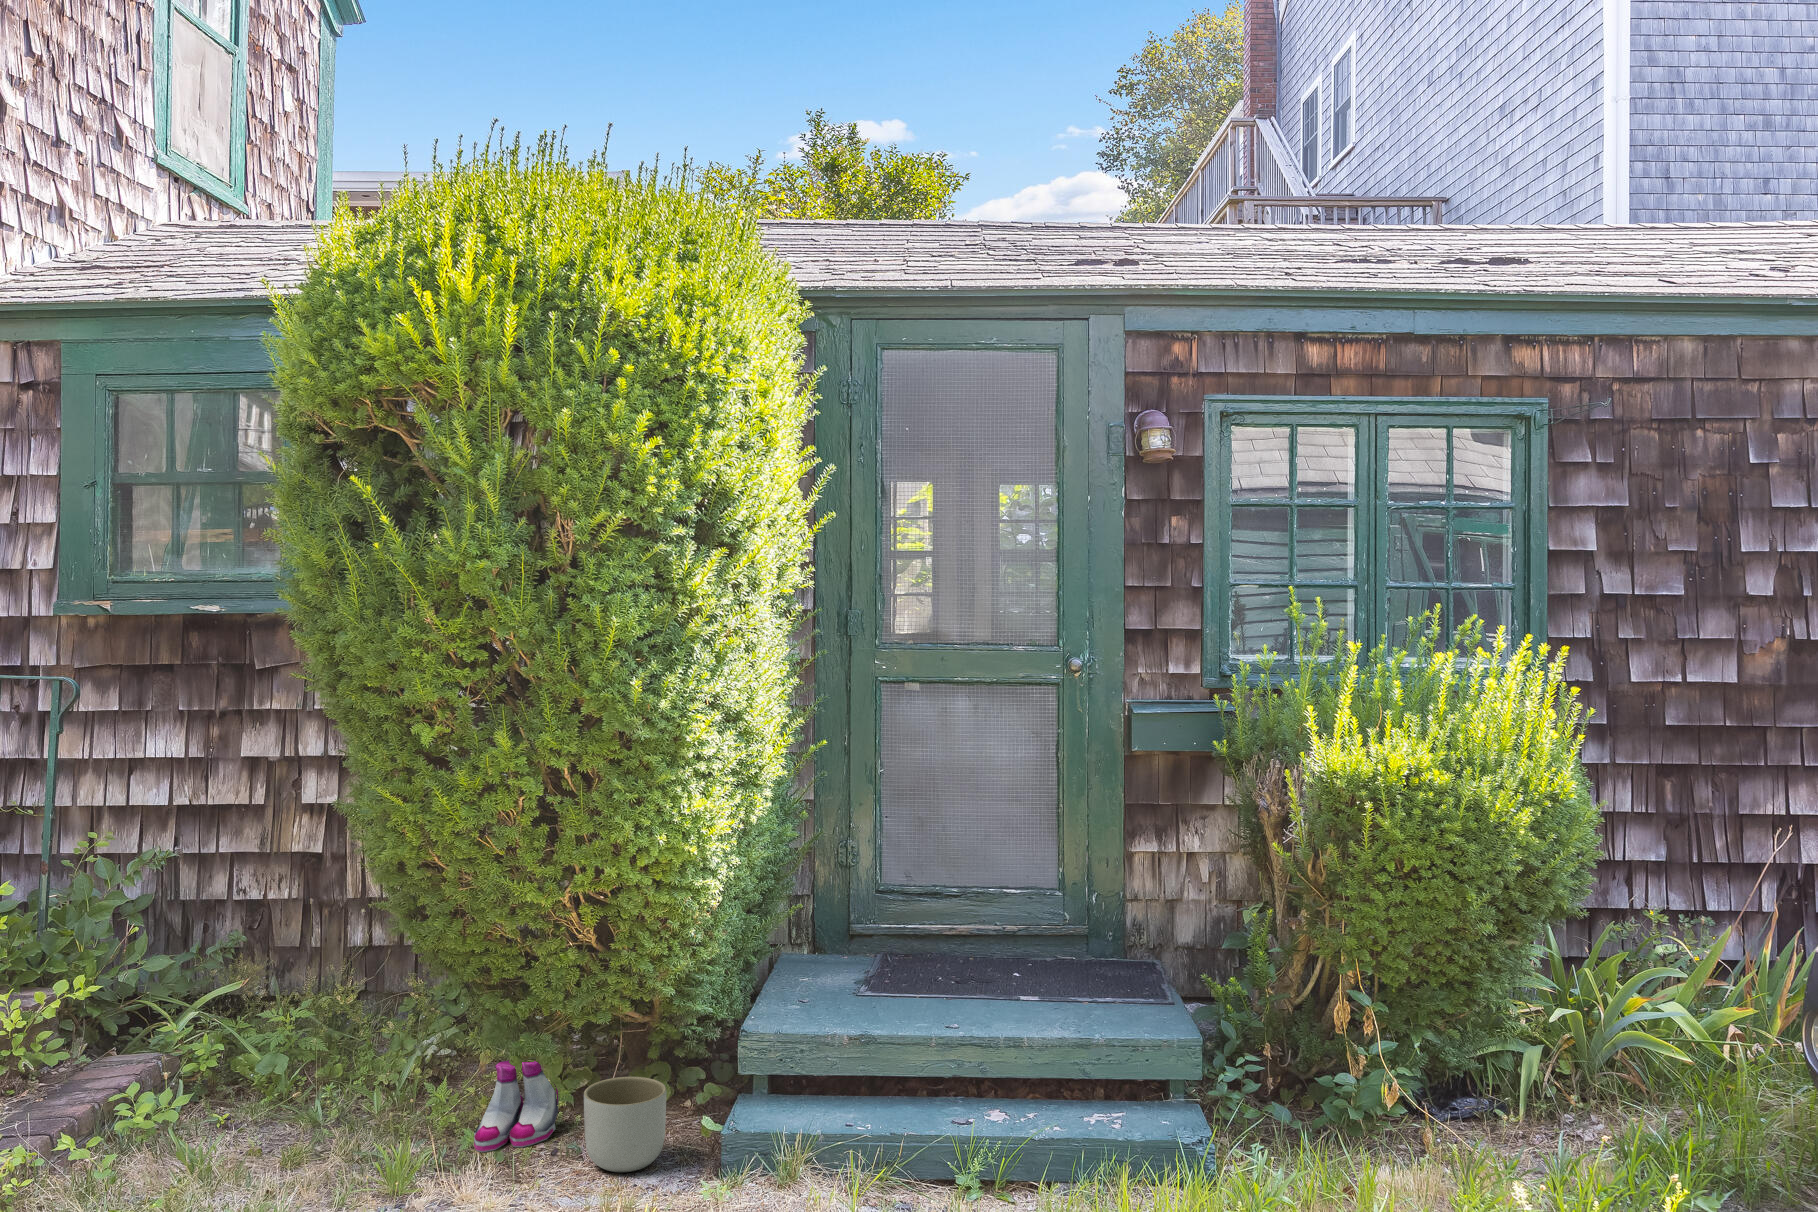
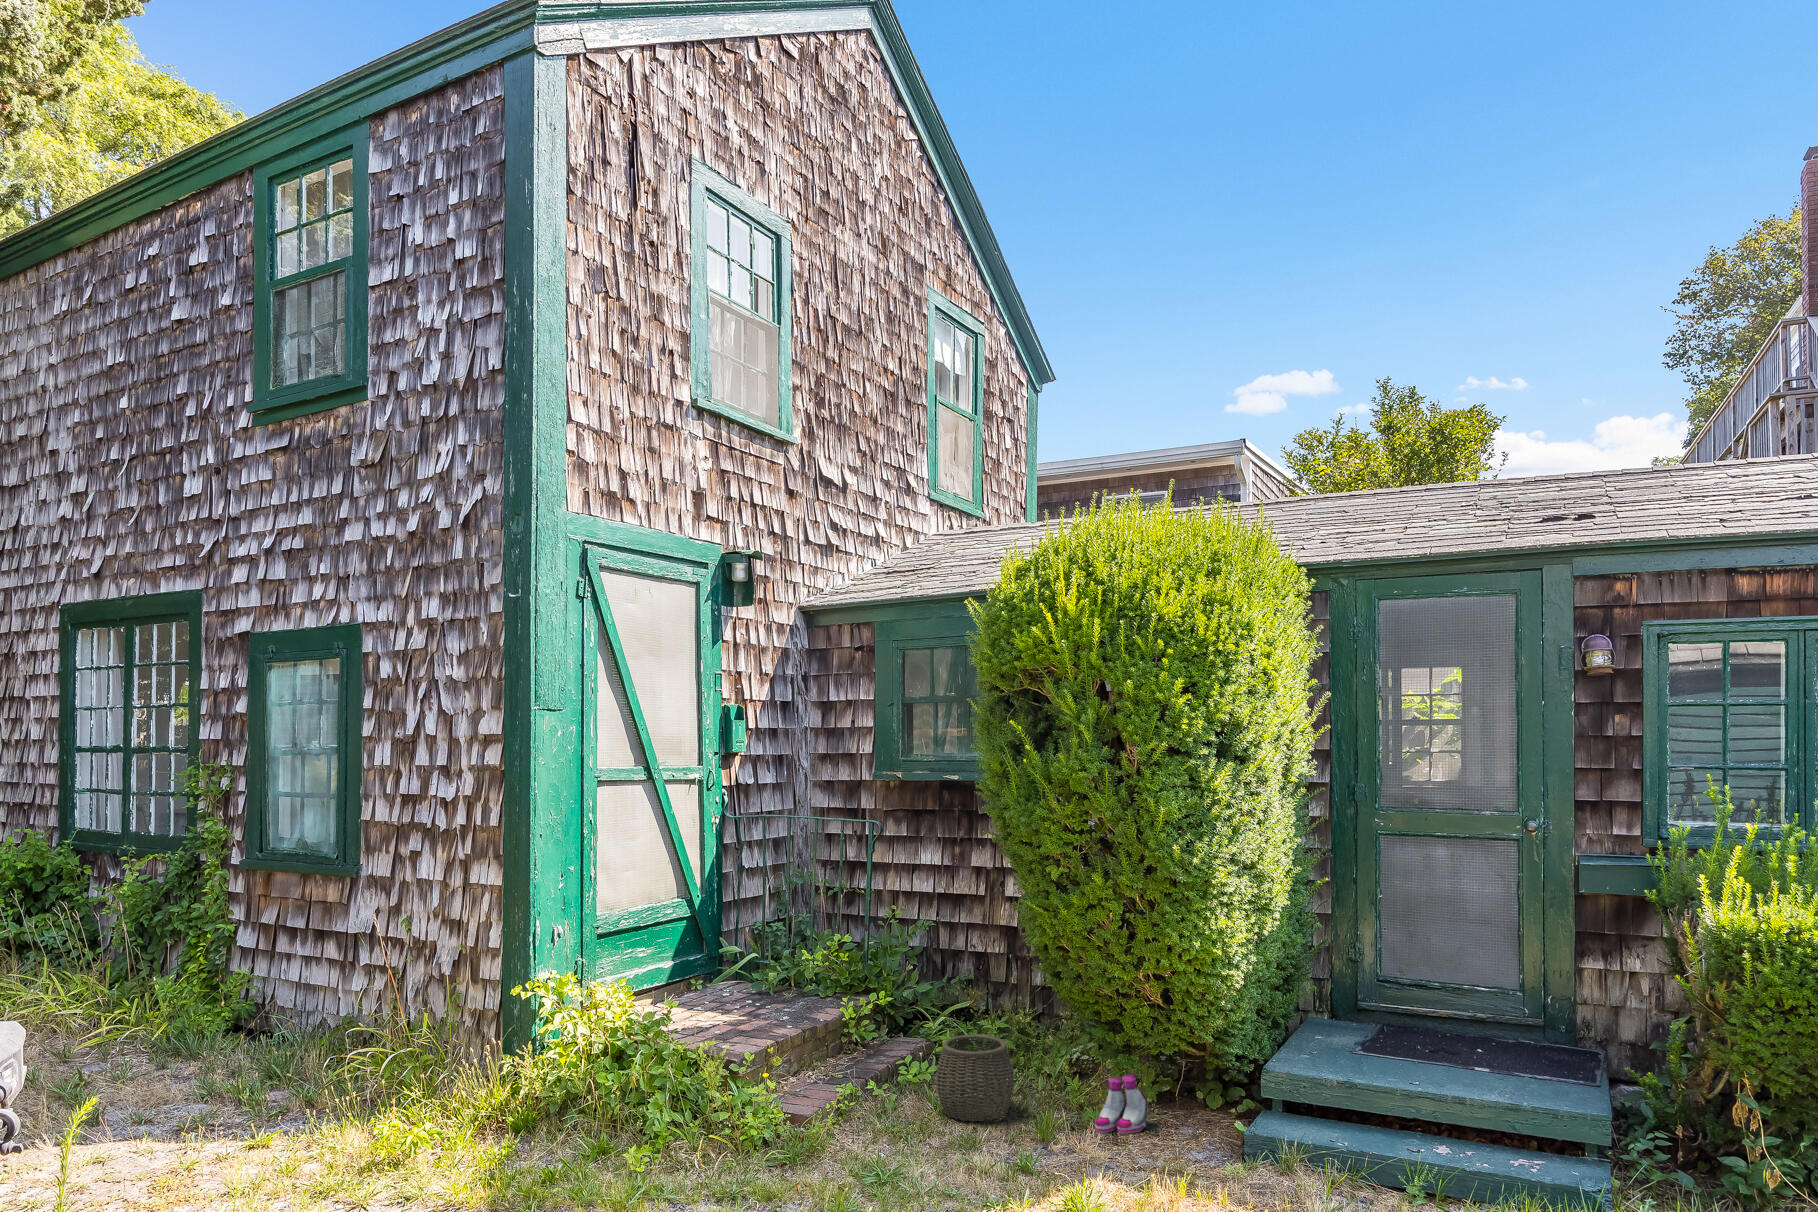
woven basket: none [187,1021,334,1171] -> present [935,1035,1014,1122]
planter: present [584,1077,666,1172] -> none [1157,1096,1210,1158]

